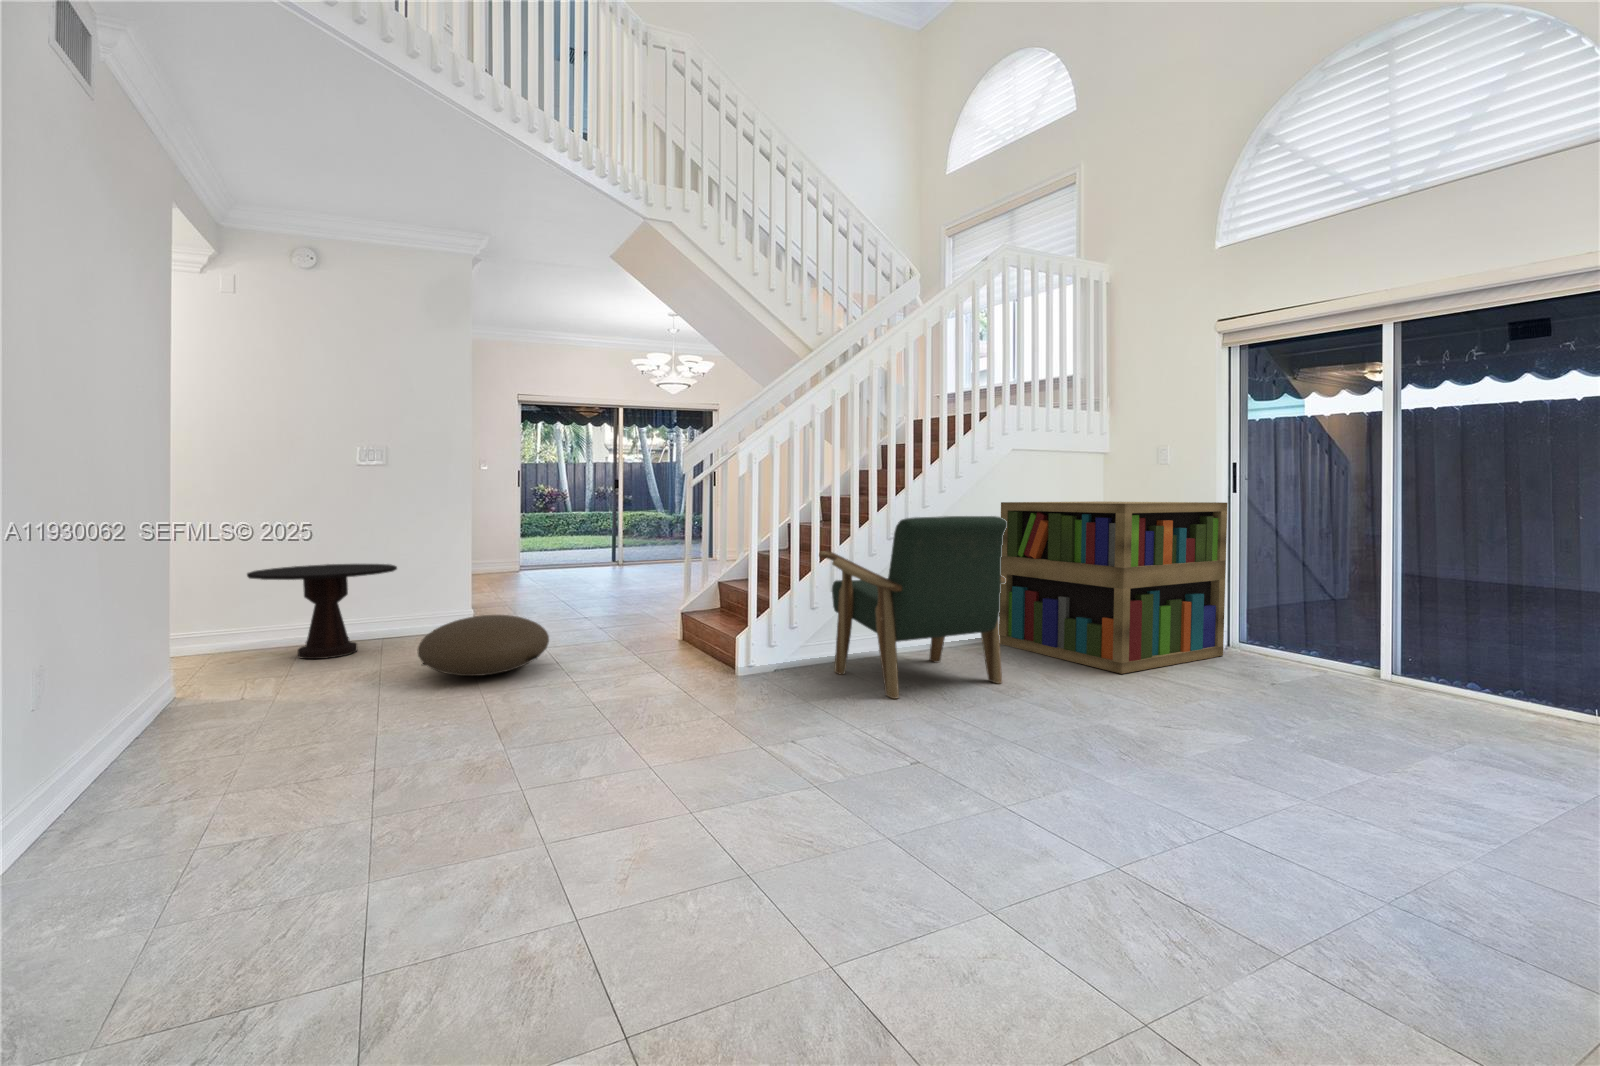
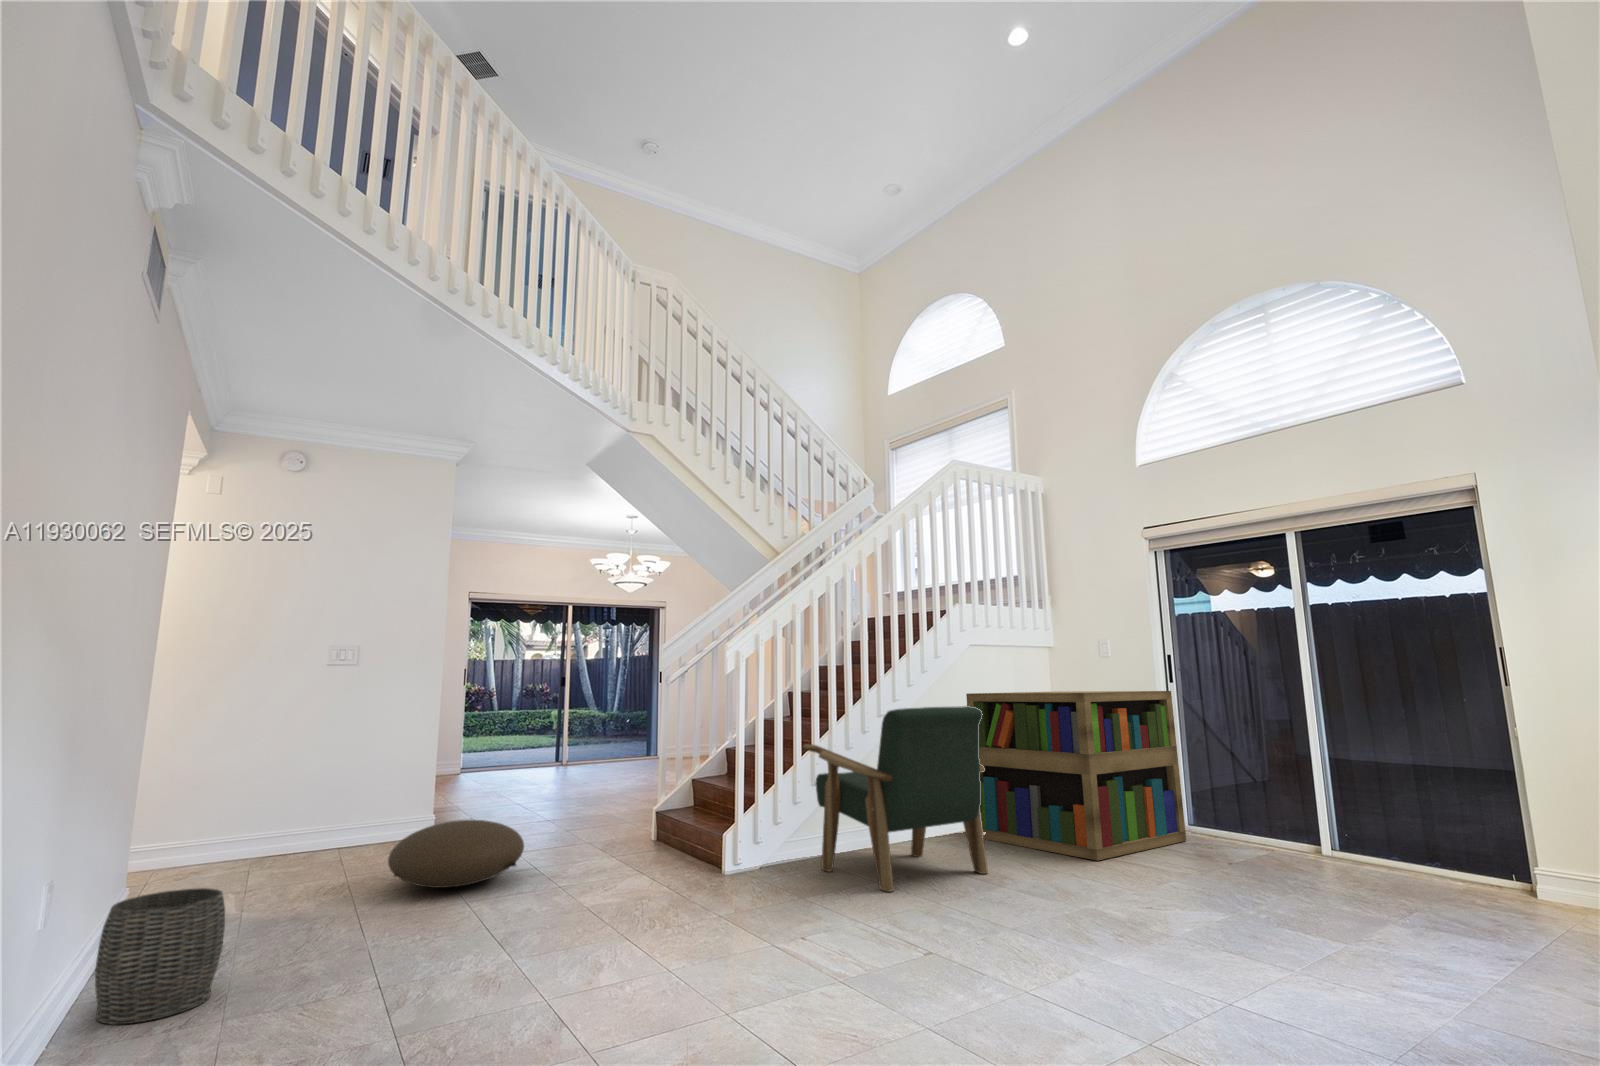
side table: present [247,564,397,659] -> none [192,769,352,878]
woven basket: none [84,679,214,801] -> present [95,888,225,1024]

